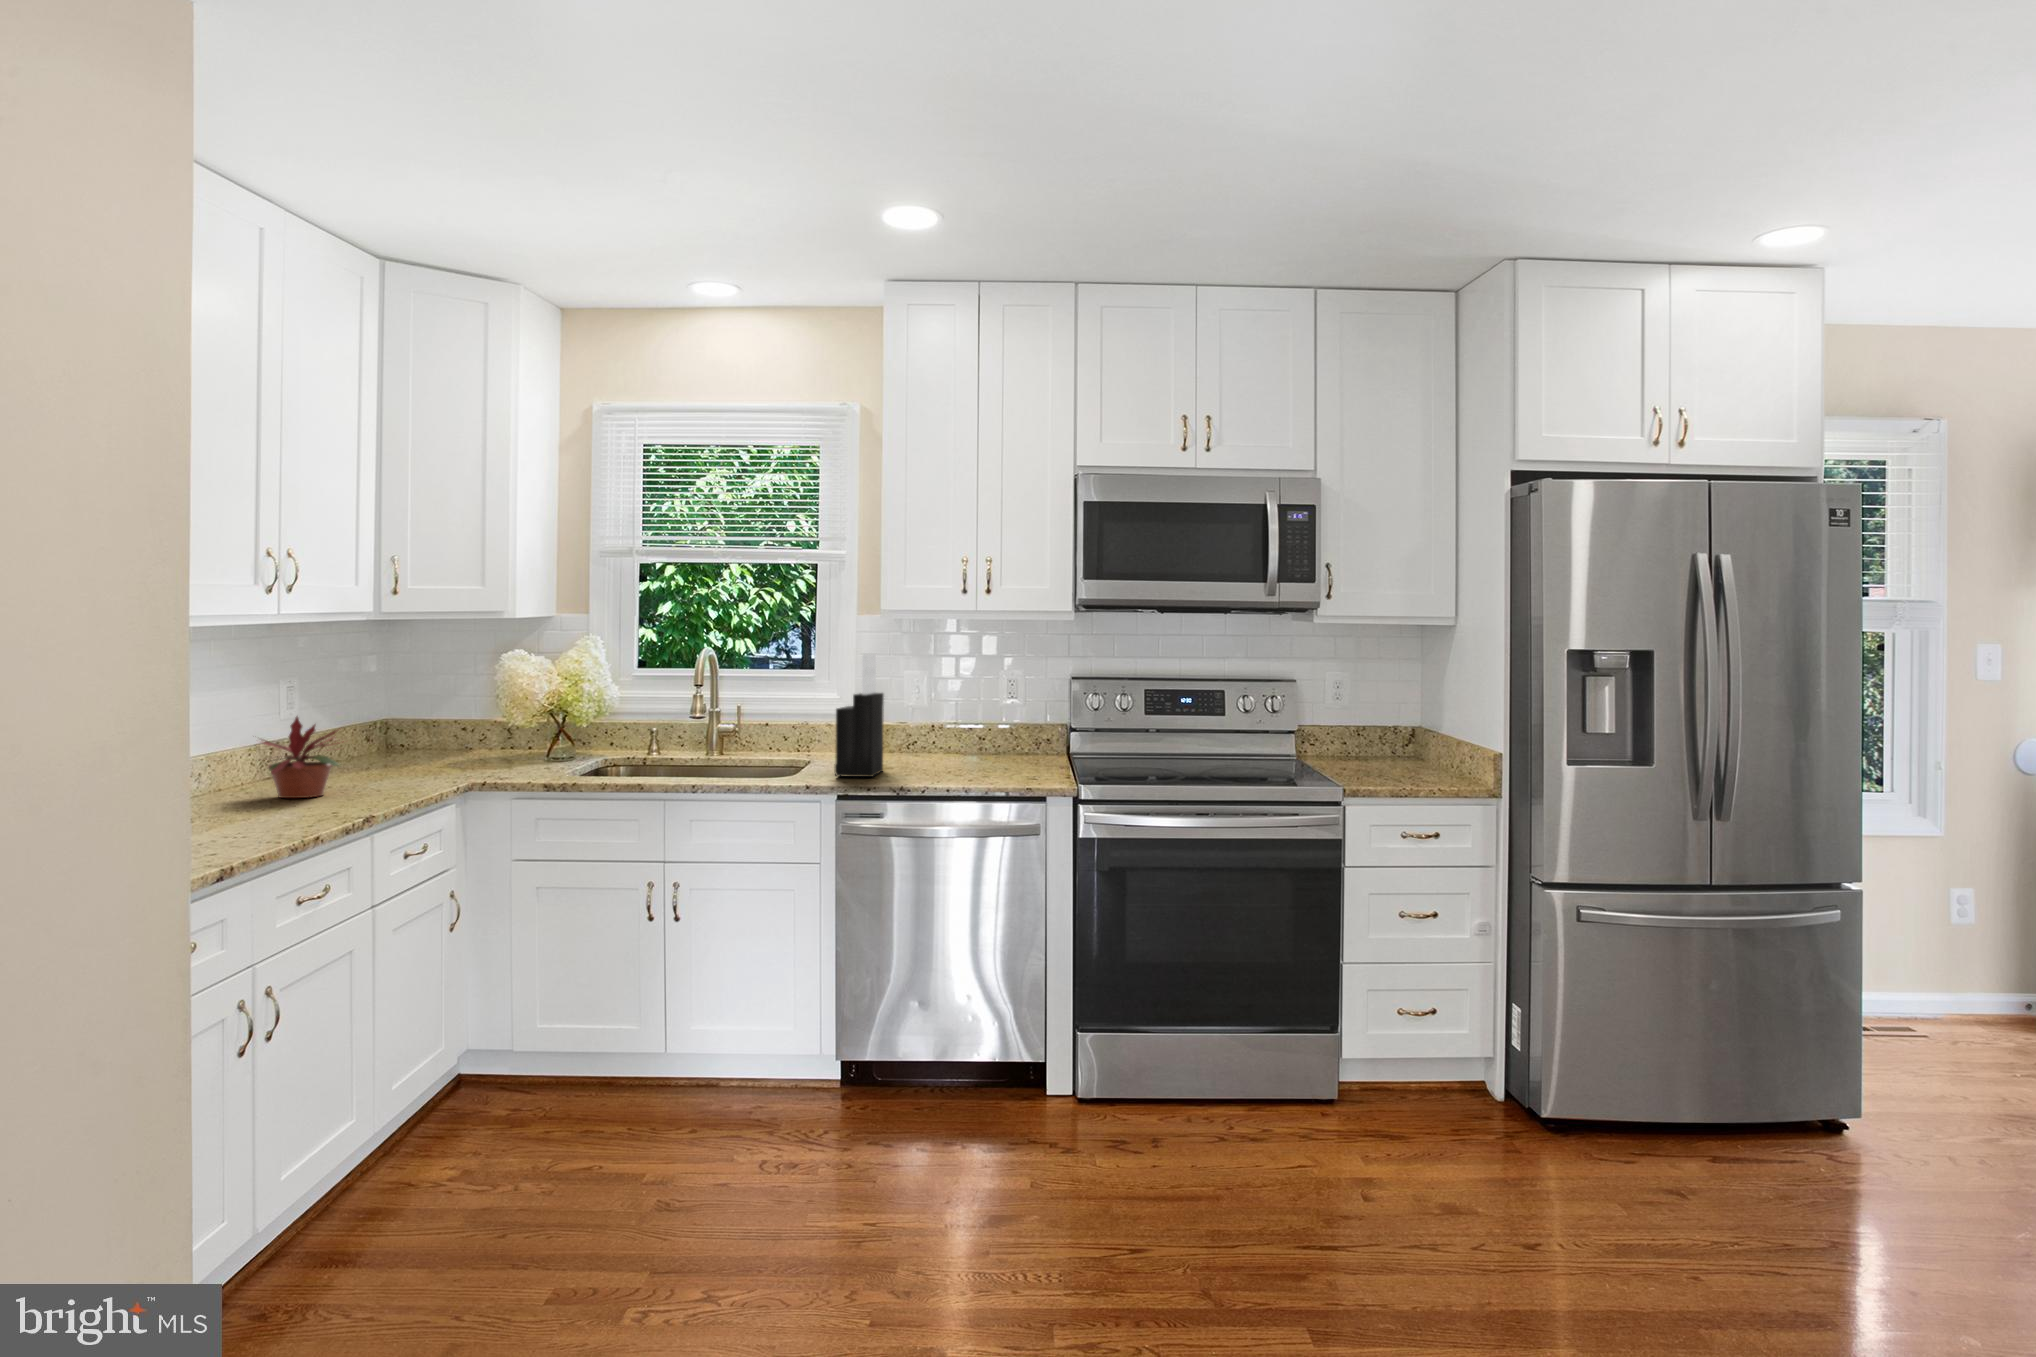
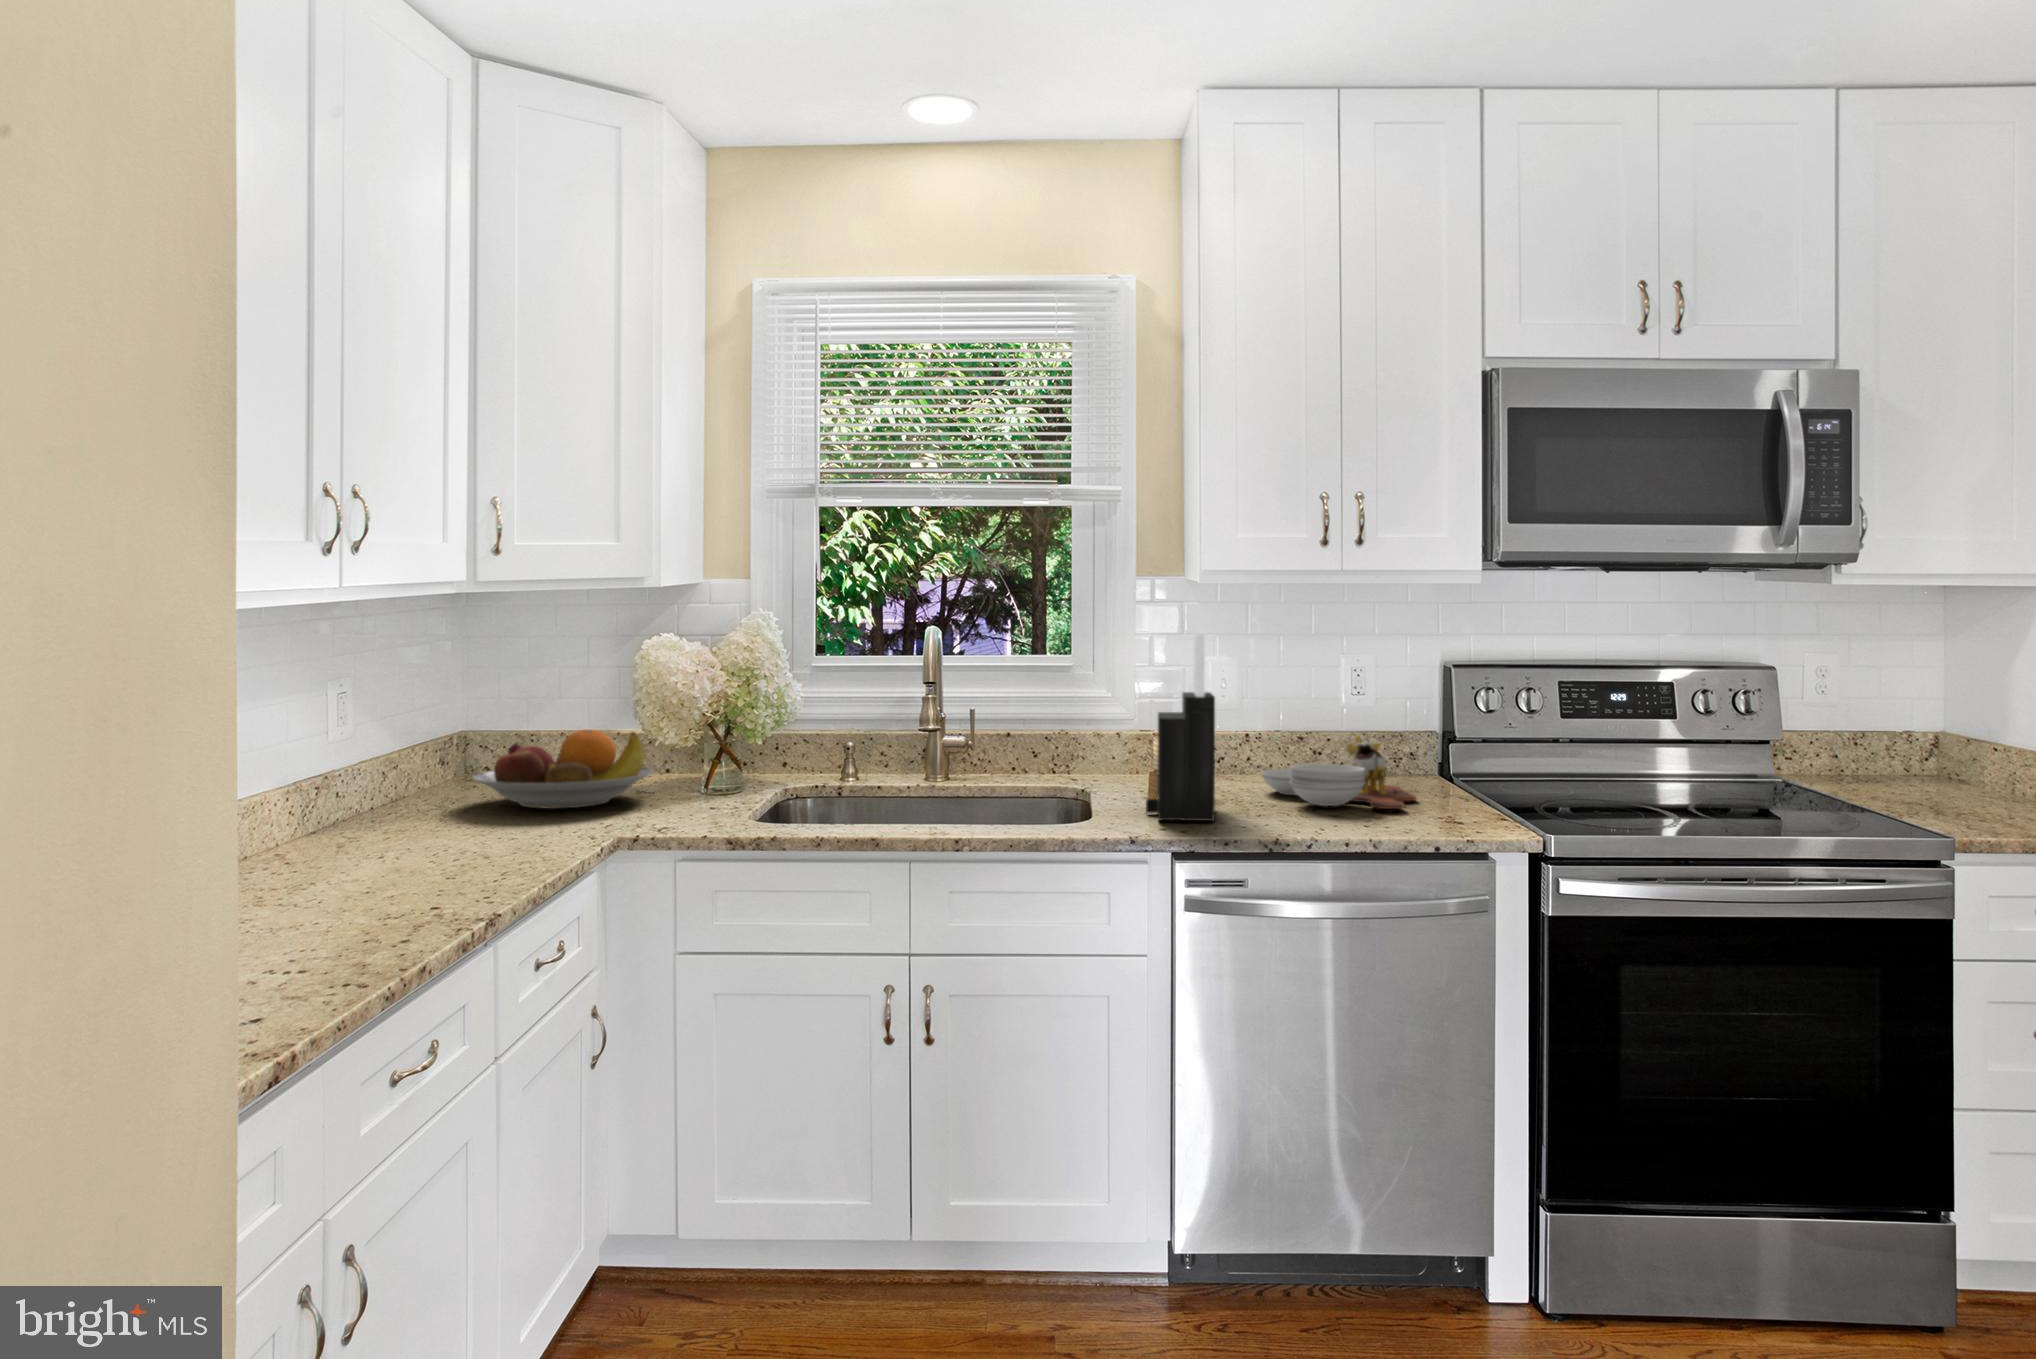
fruit bowl: none [378,716,507,768] -> present [472,729,653,809]
potted plant: present [263,717,338,798] -> none [294,739,451,872]
cutting board: none [931,724,1029,771] -> present [1261,735,1416,809]

